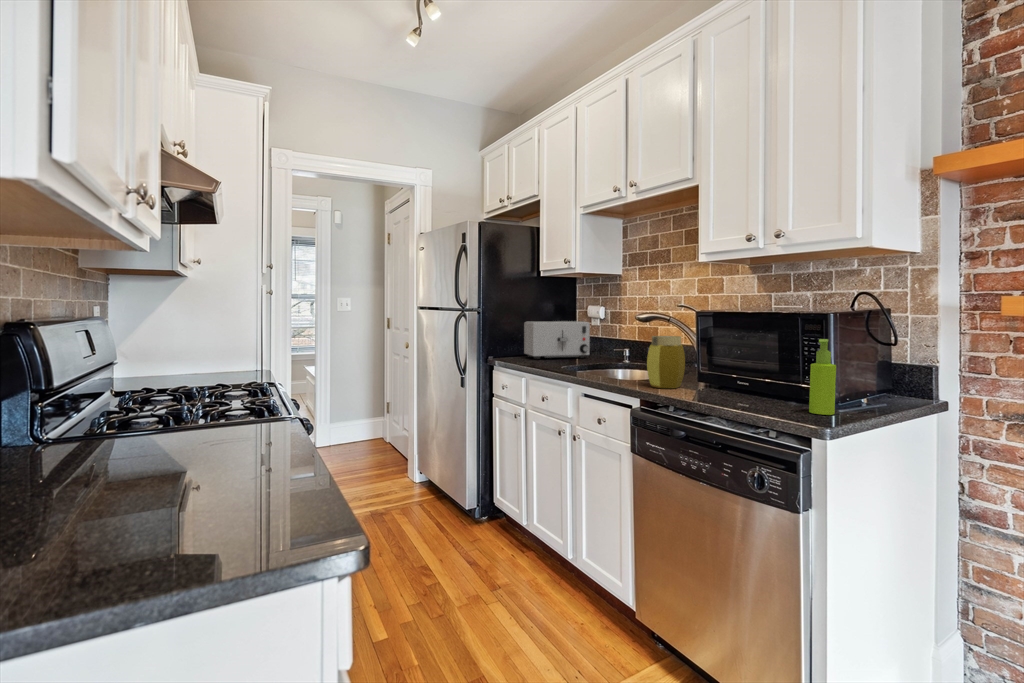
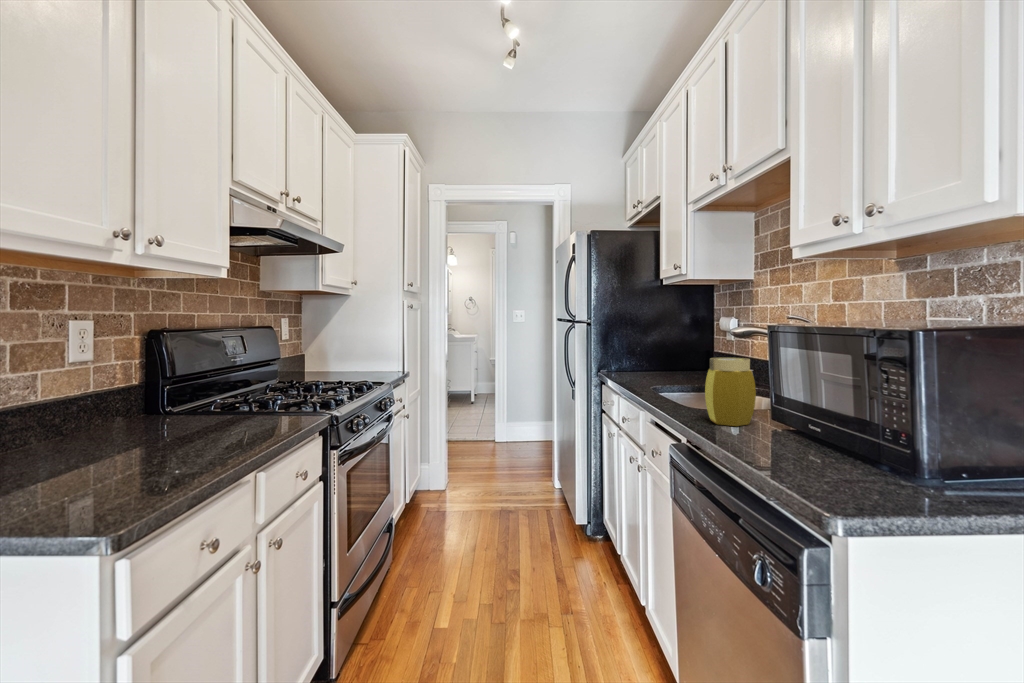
toaster: present [524,321,590,359] -> none [641,335,713,377]
soap dispenser: present [809,339,836,415] -> none [876,374,921,496]

